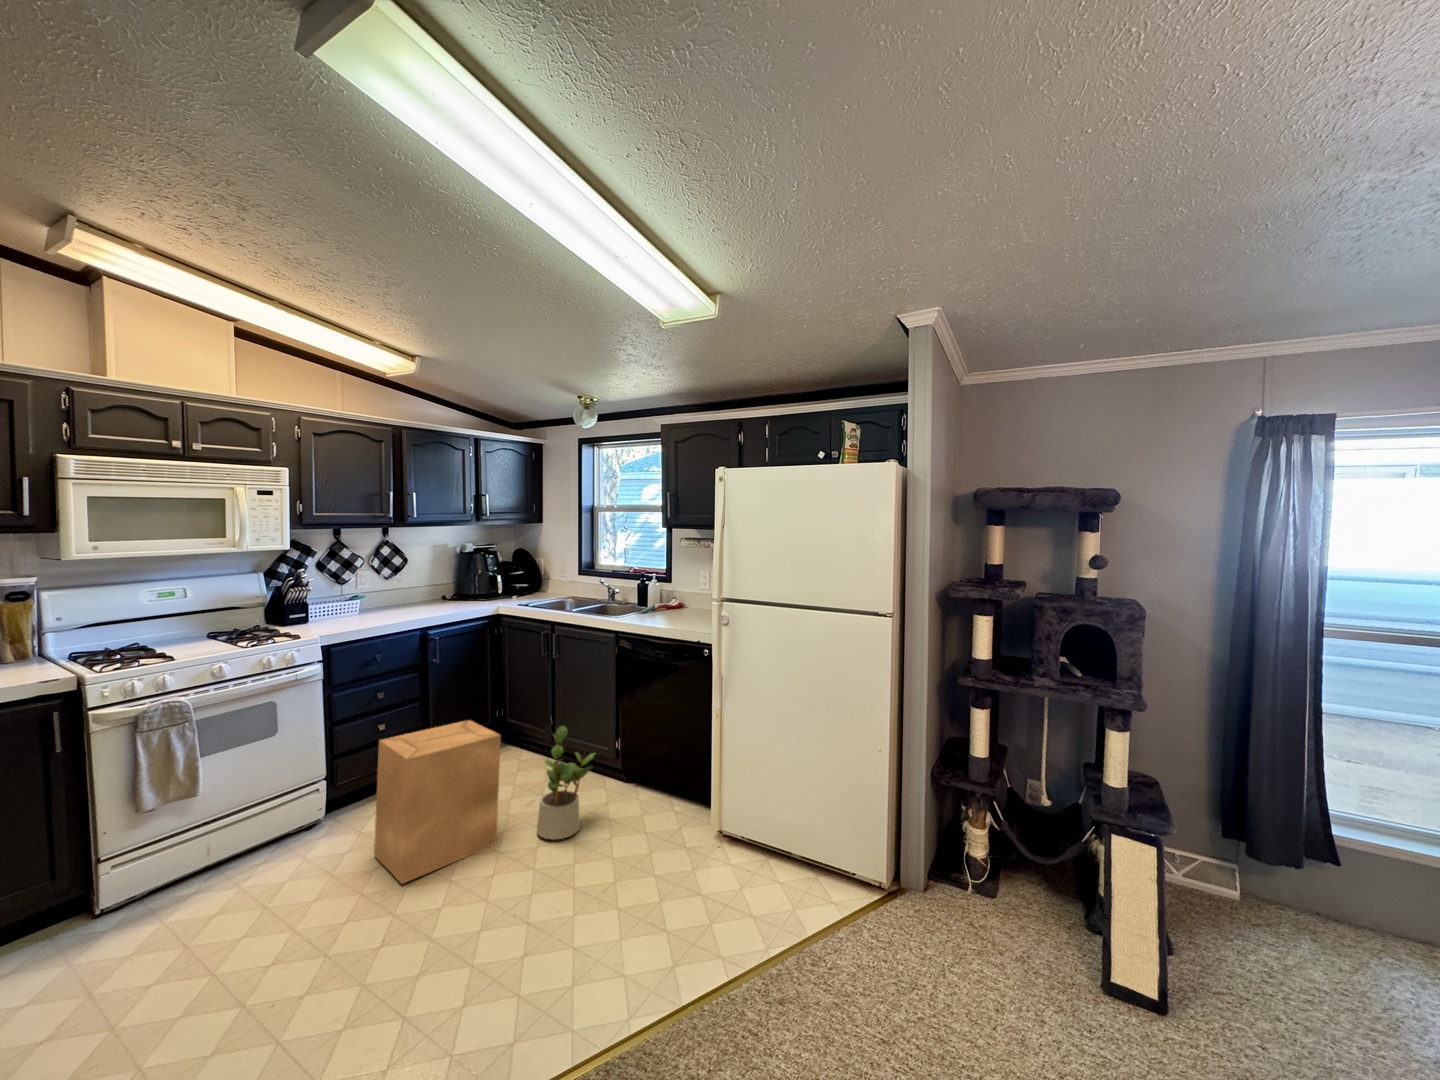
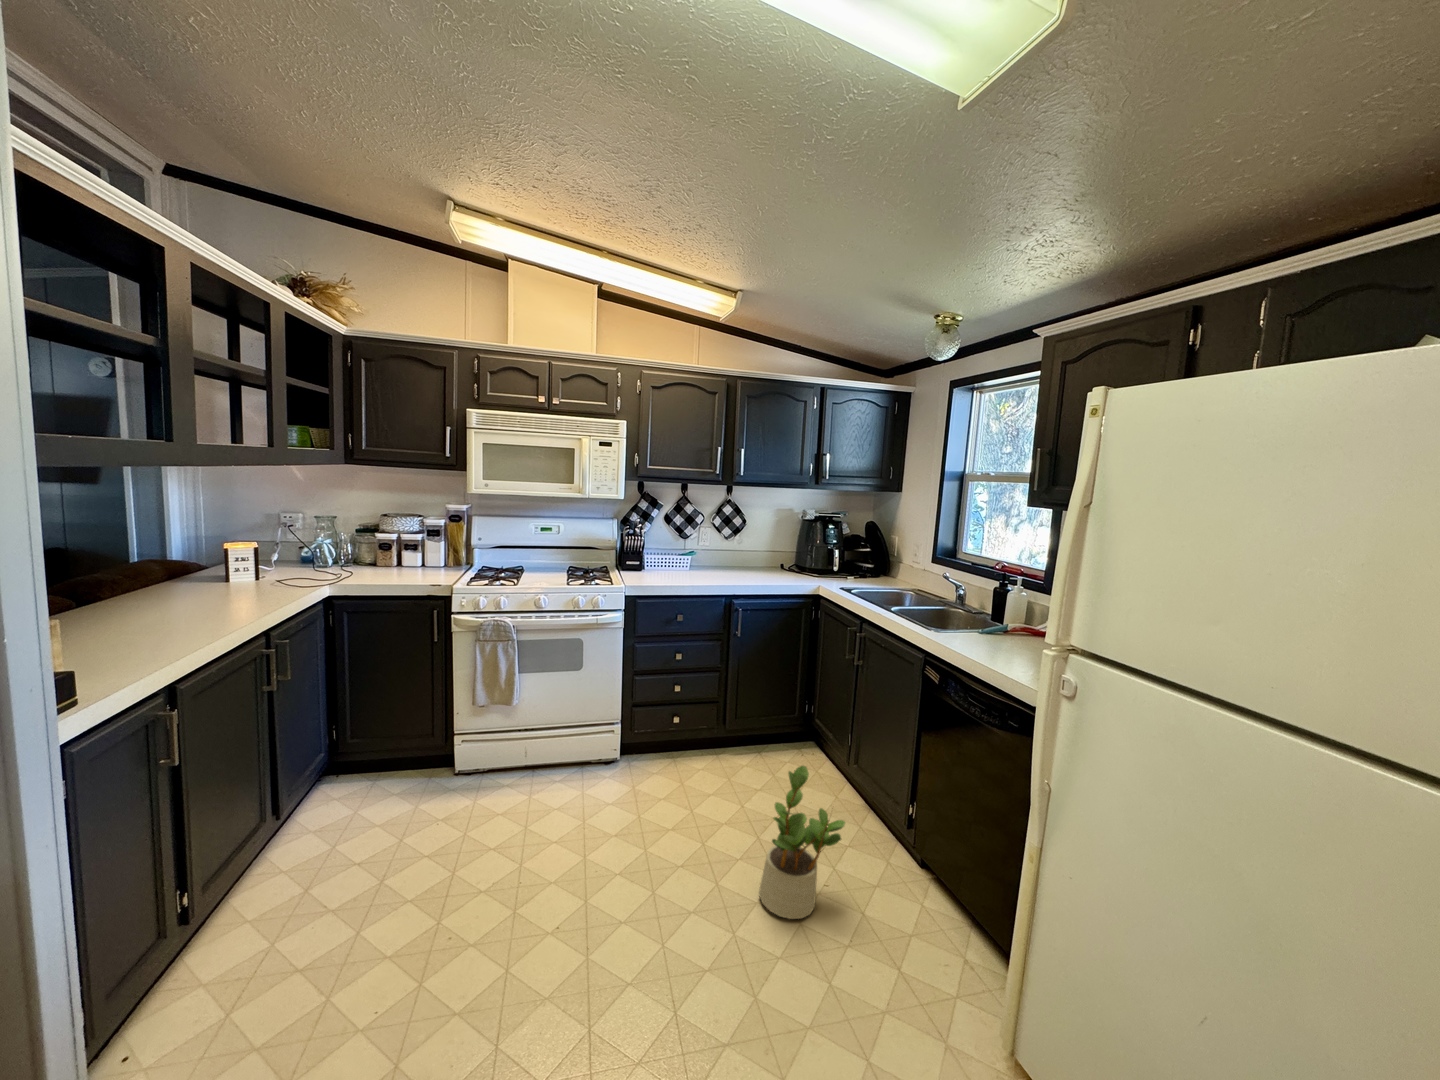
cardboard box: present [374,720,501,884] -> none [606,707,731,877]

